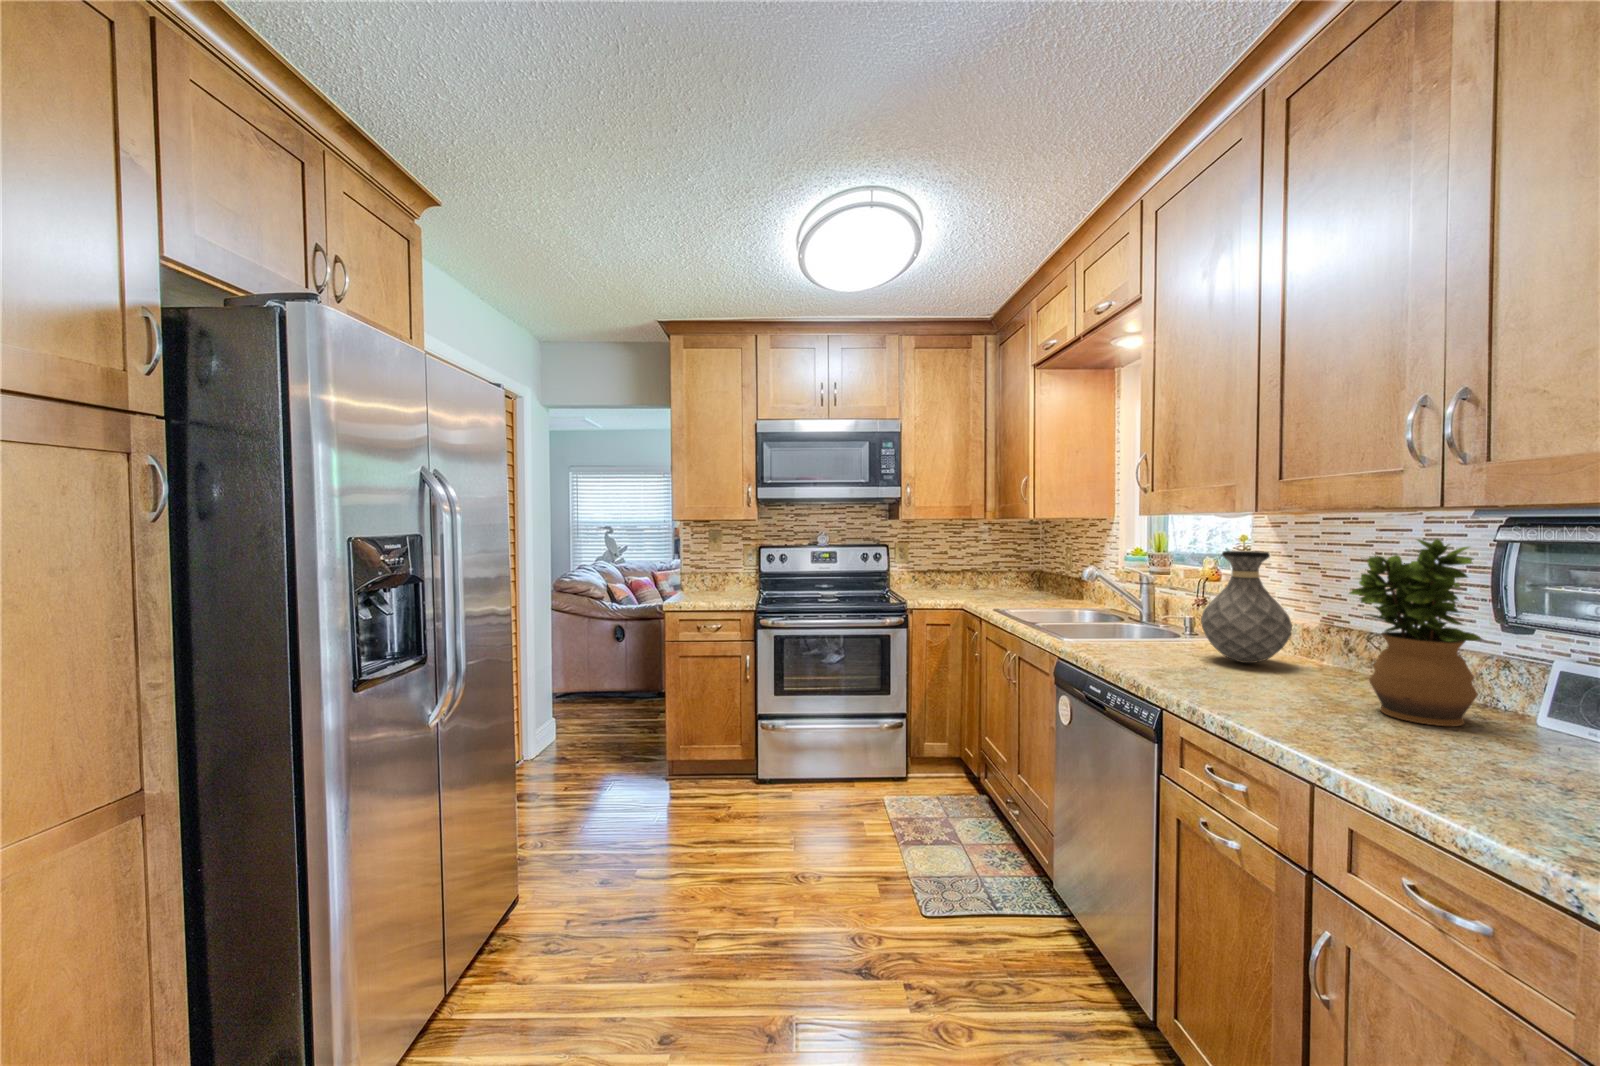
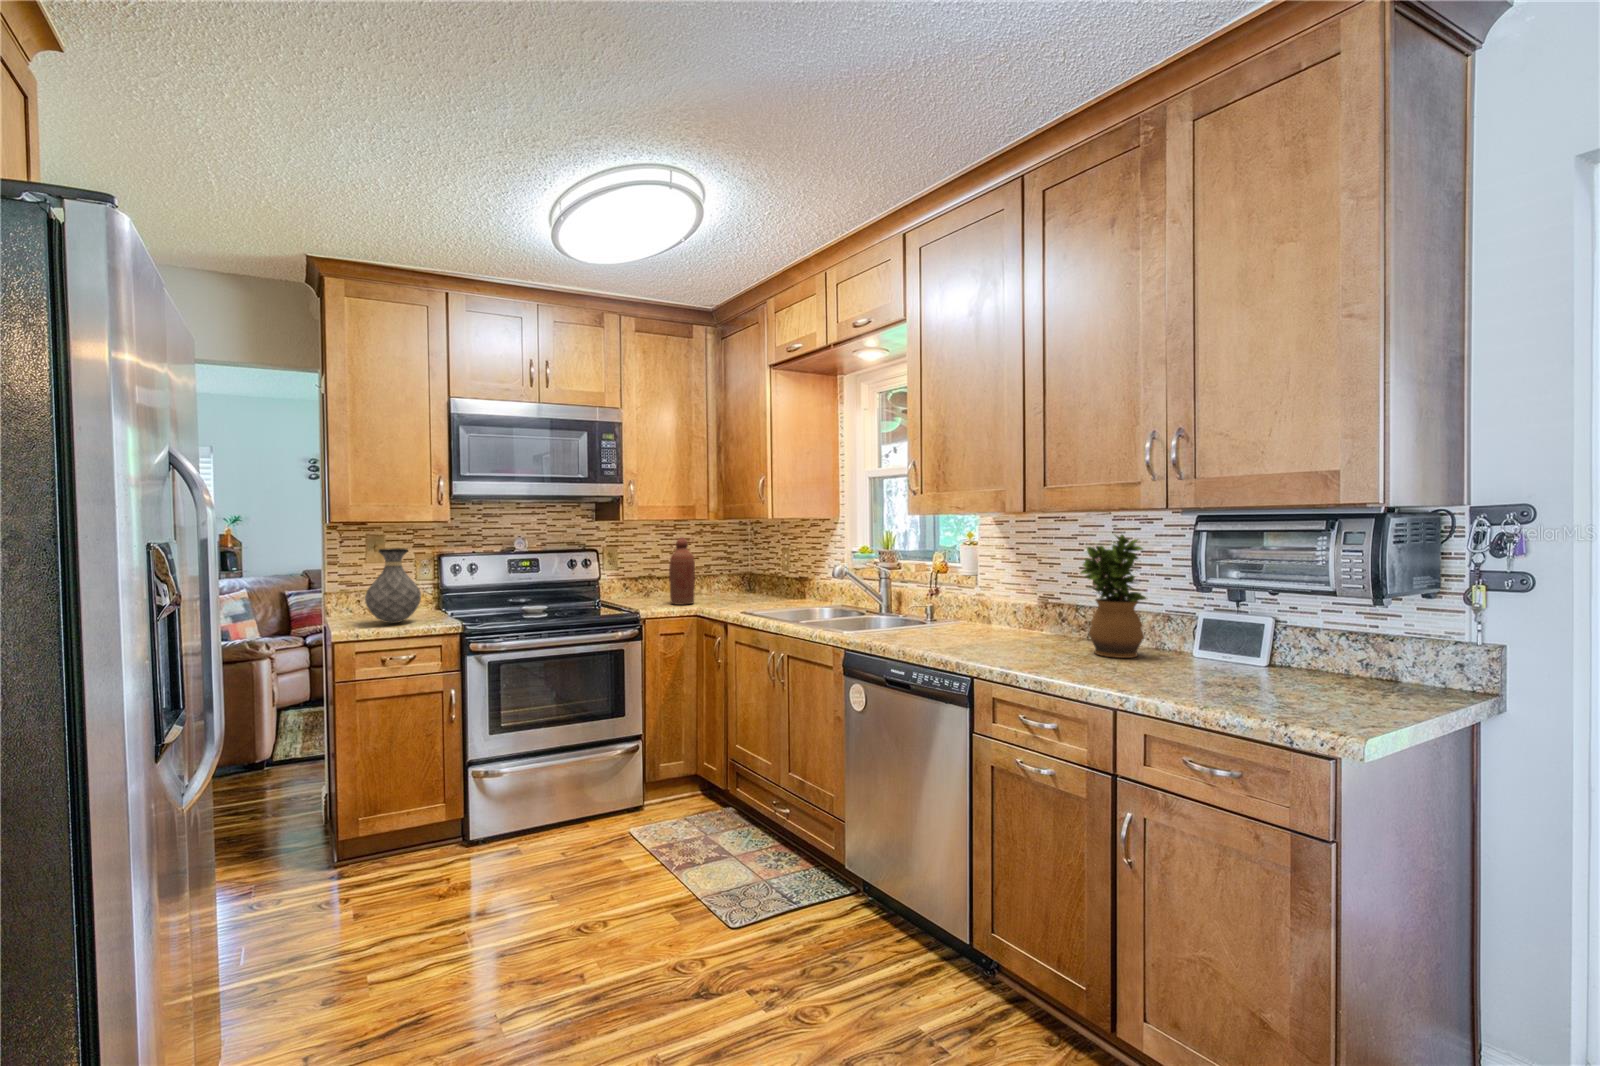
bottle: none [939,536,963,598] -> present [669,537,695,605]
vase: present [1201,551,1292,663] -> present [365,548,421,623]

